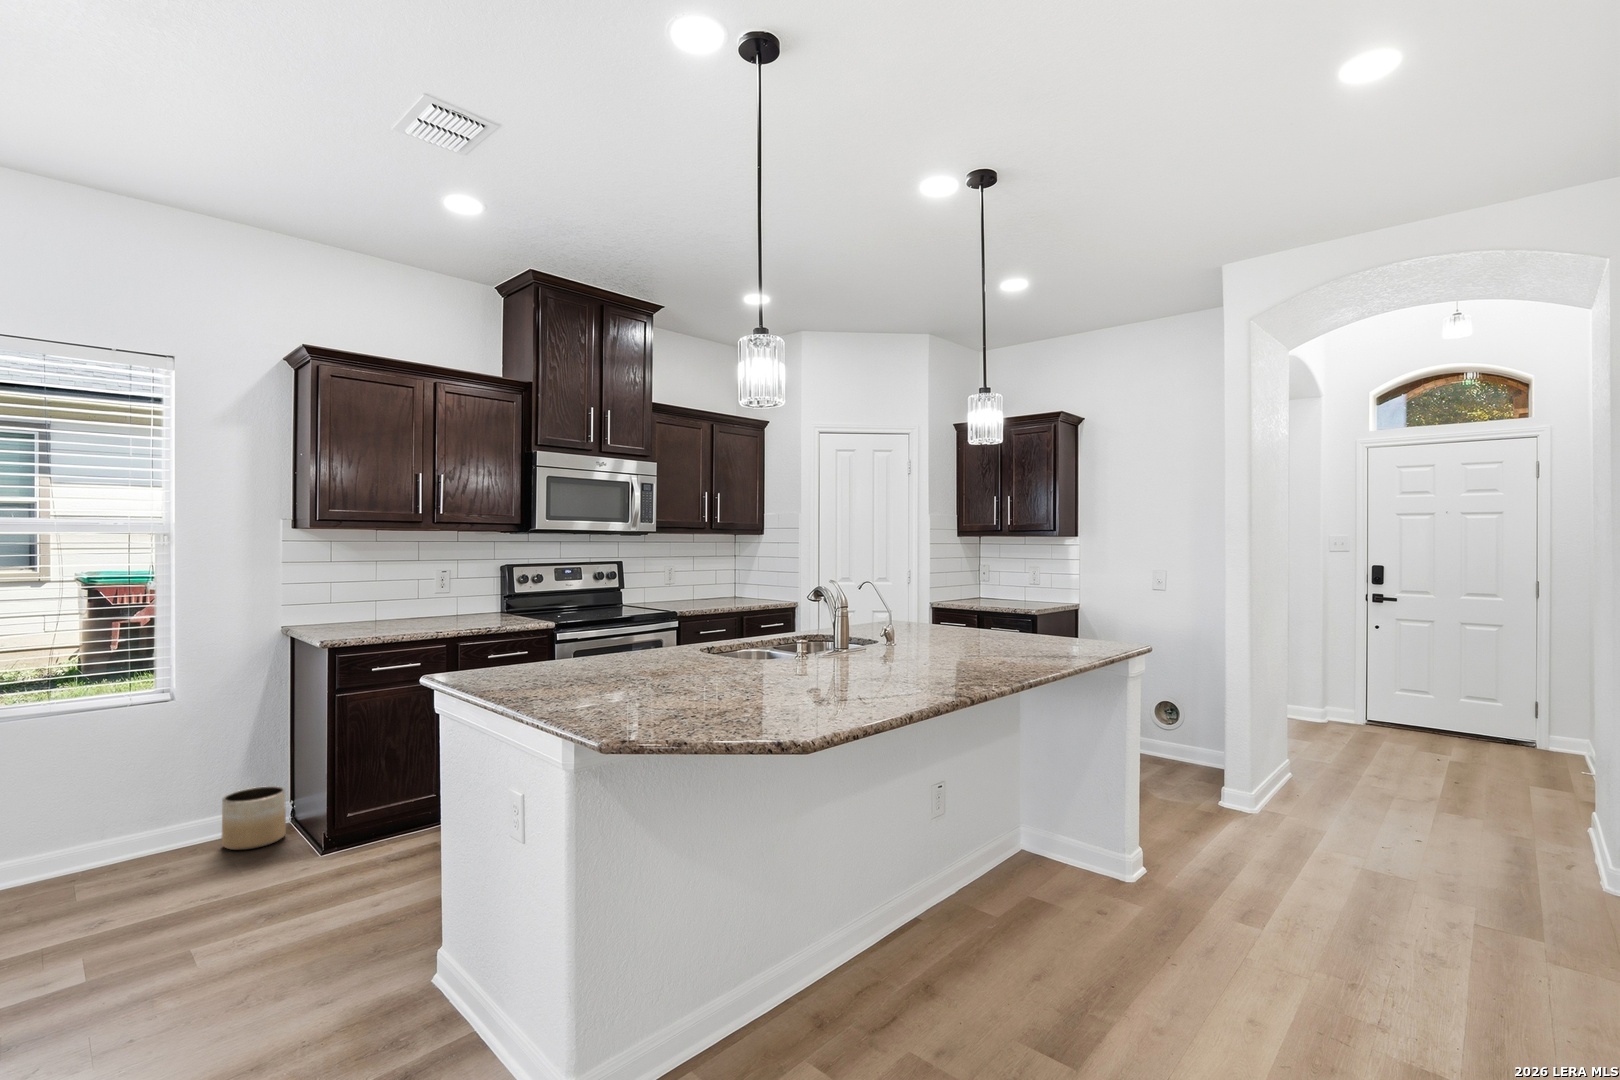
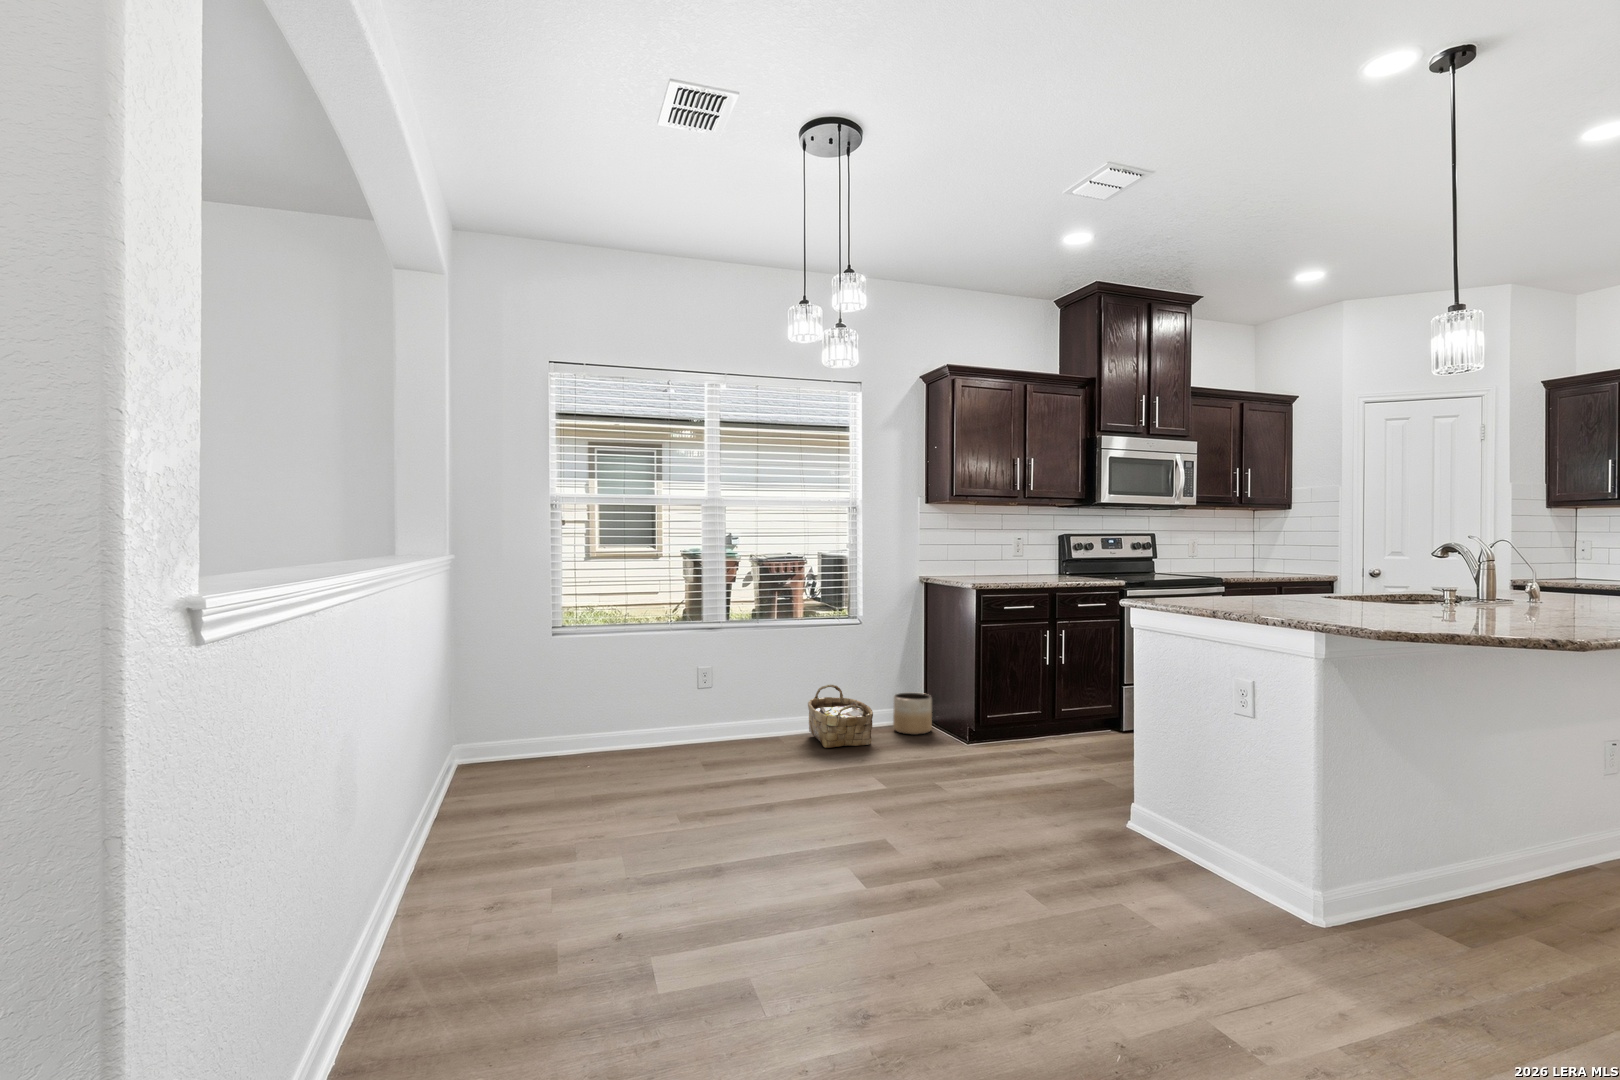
woven basket: none [44,795,165,902] -> present [808,685,873,748]

